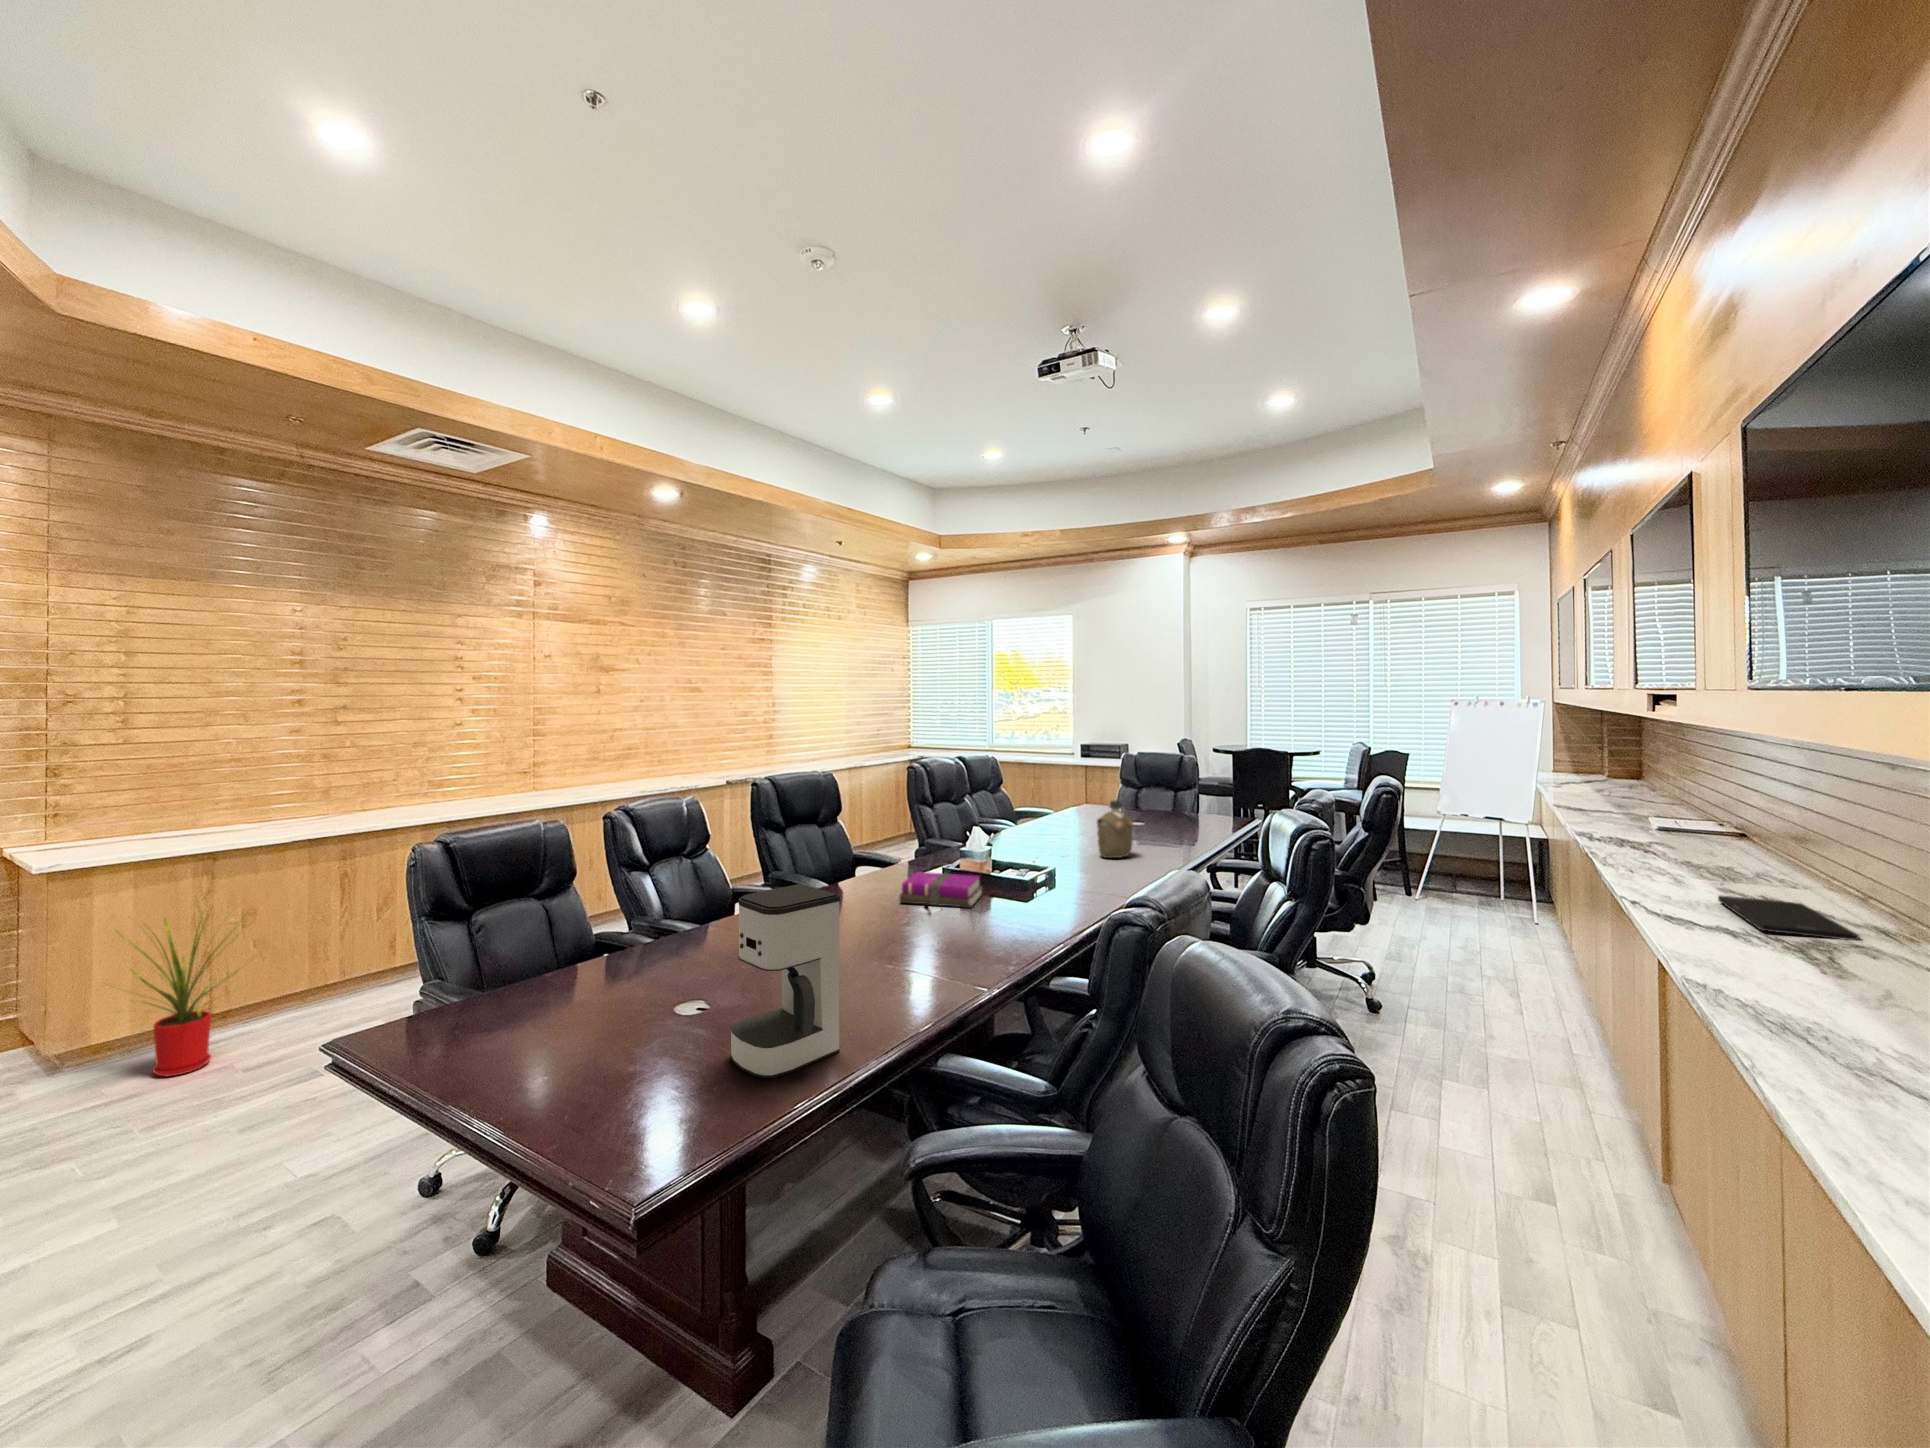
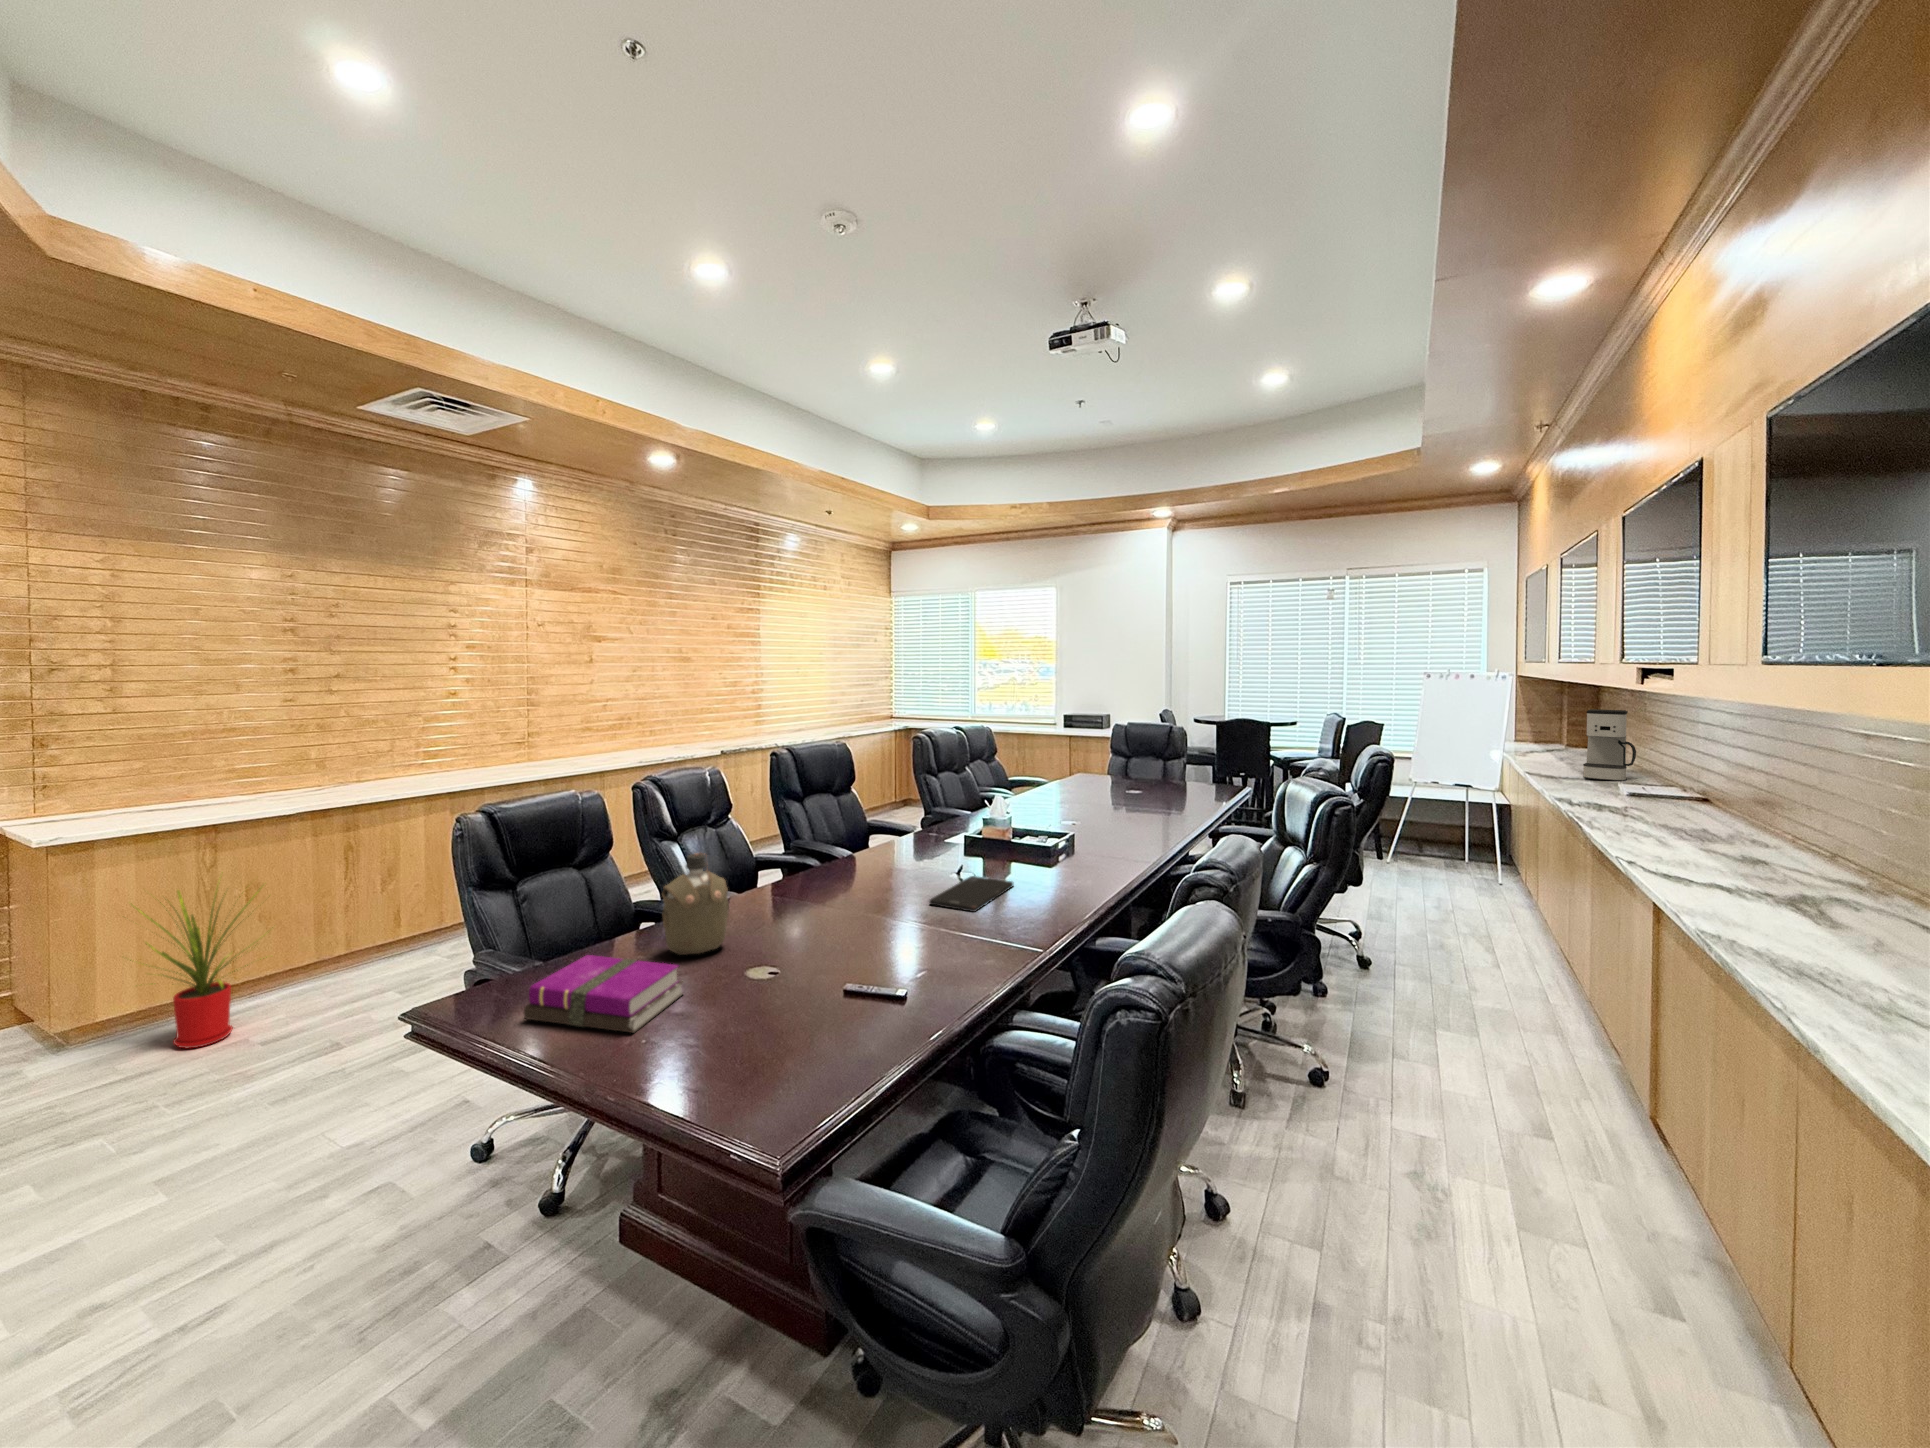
water bottle: present [1097,800,1133,858] -> present [662,853,729,955]
notebook: present [899,872,982,908] -> present [524,955,683,1033]
coffee maker: present [730,884,840,1078] -> present [1583,709,1636,781]
smartphone: present [1718,896,1859,940] -> present [929,876,1014,912]

